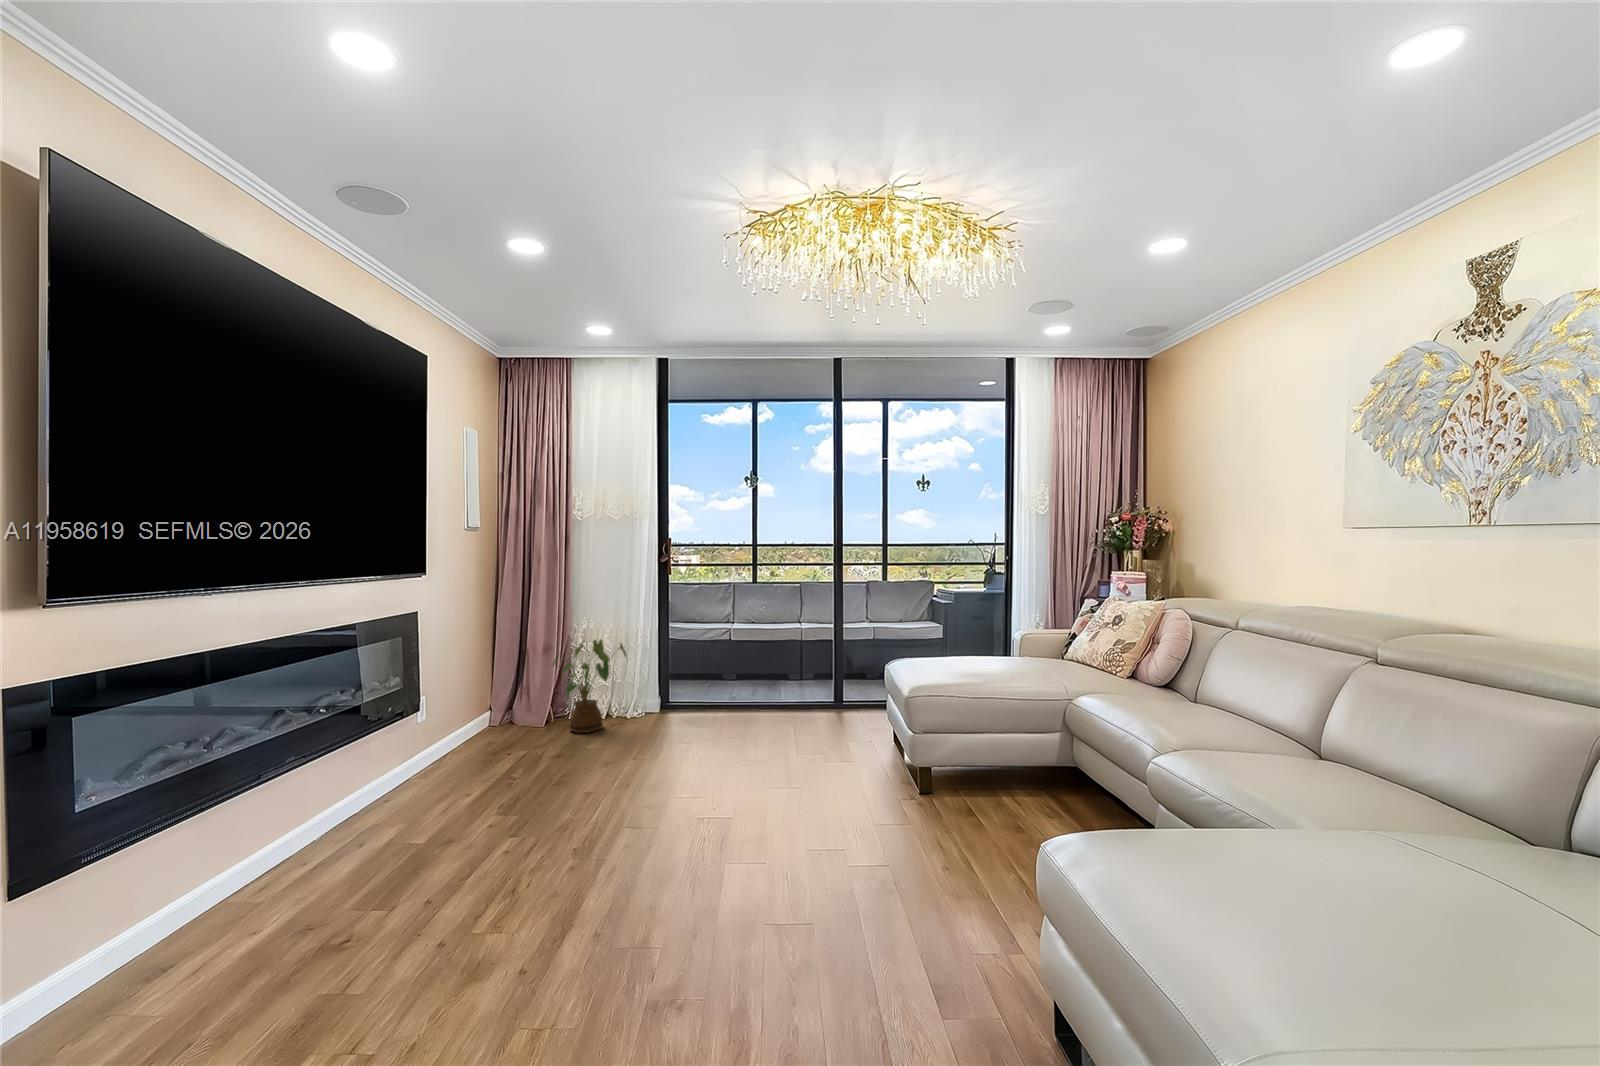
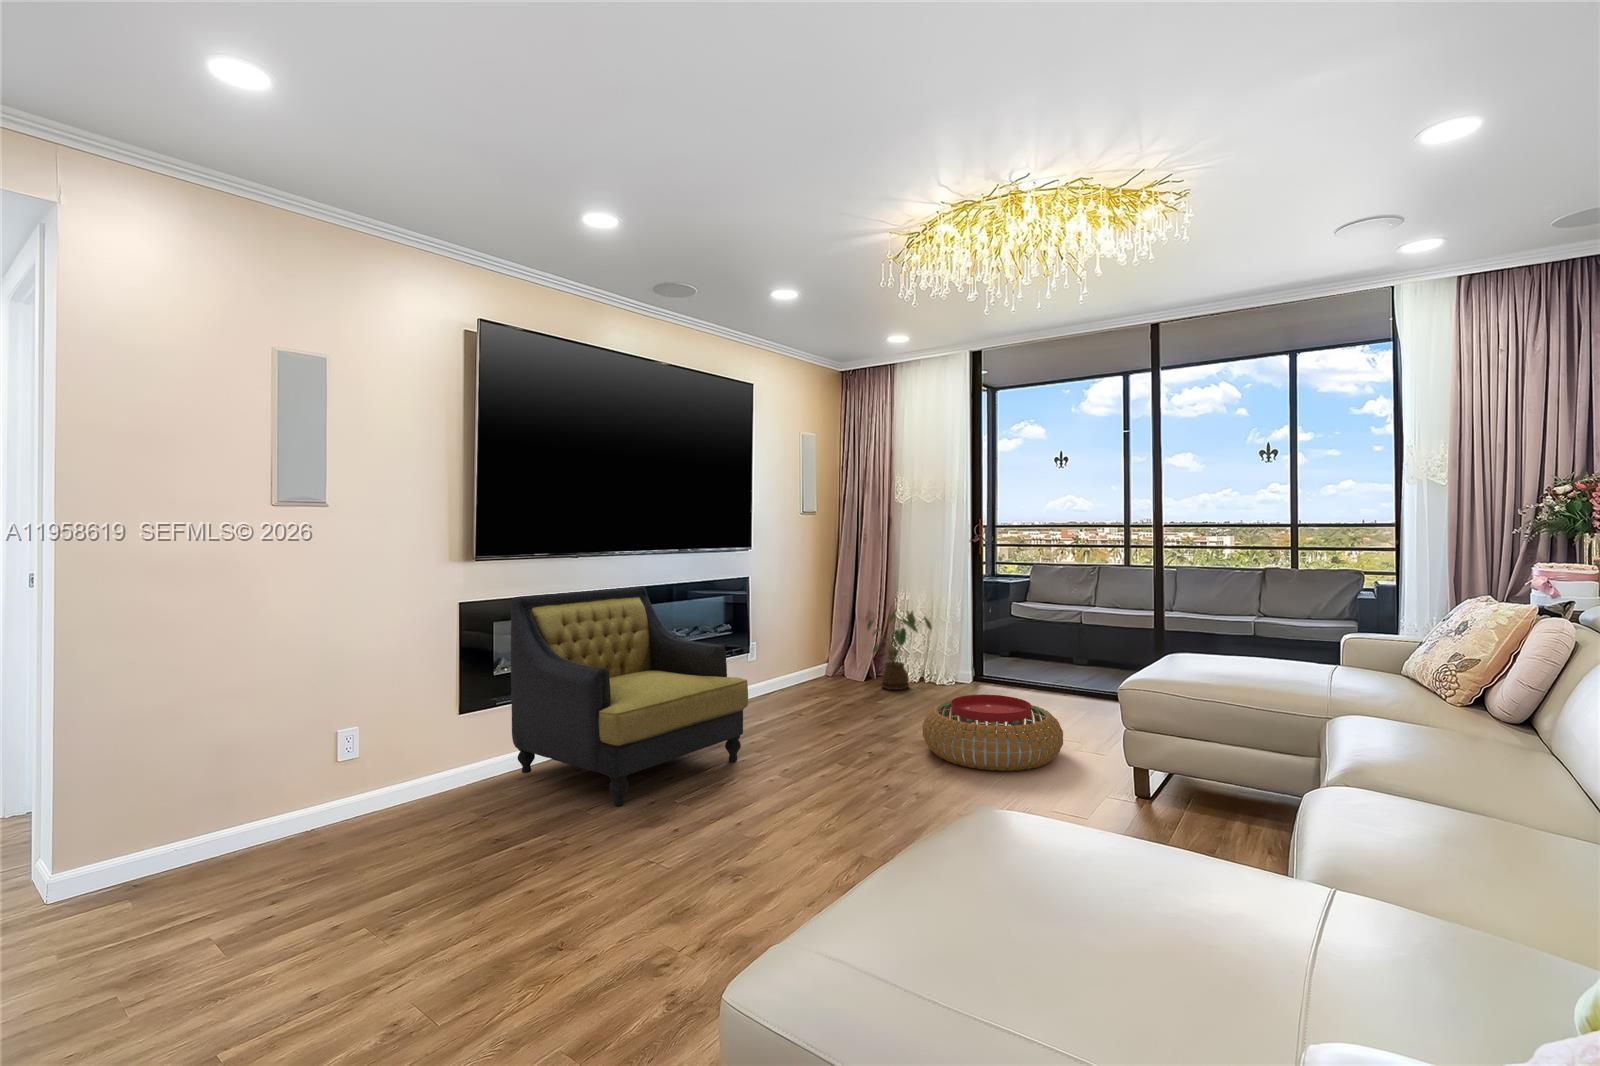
armchair: none [56,641,504,1012] -> present [511,586,748,806]
pouf: none [690,722,833,806] -> present [922,695,1063,771]

